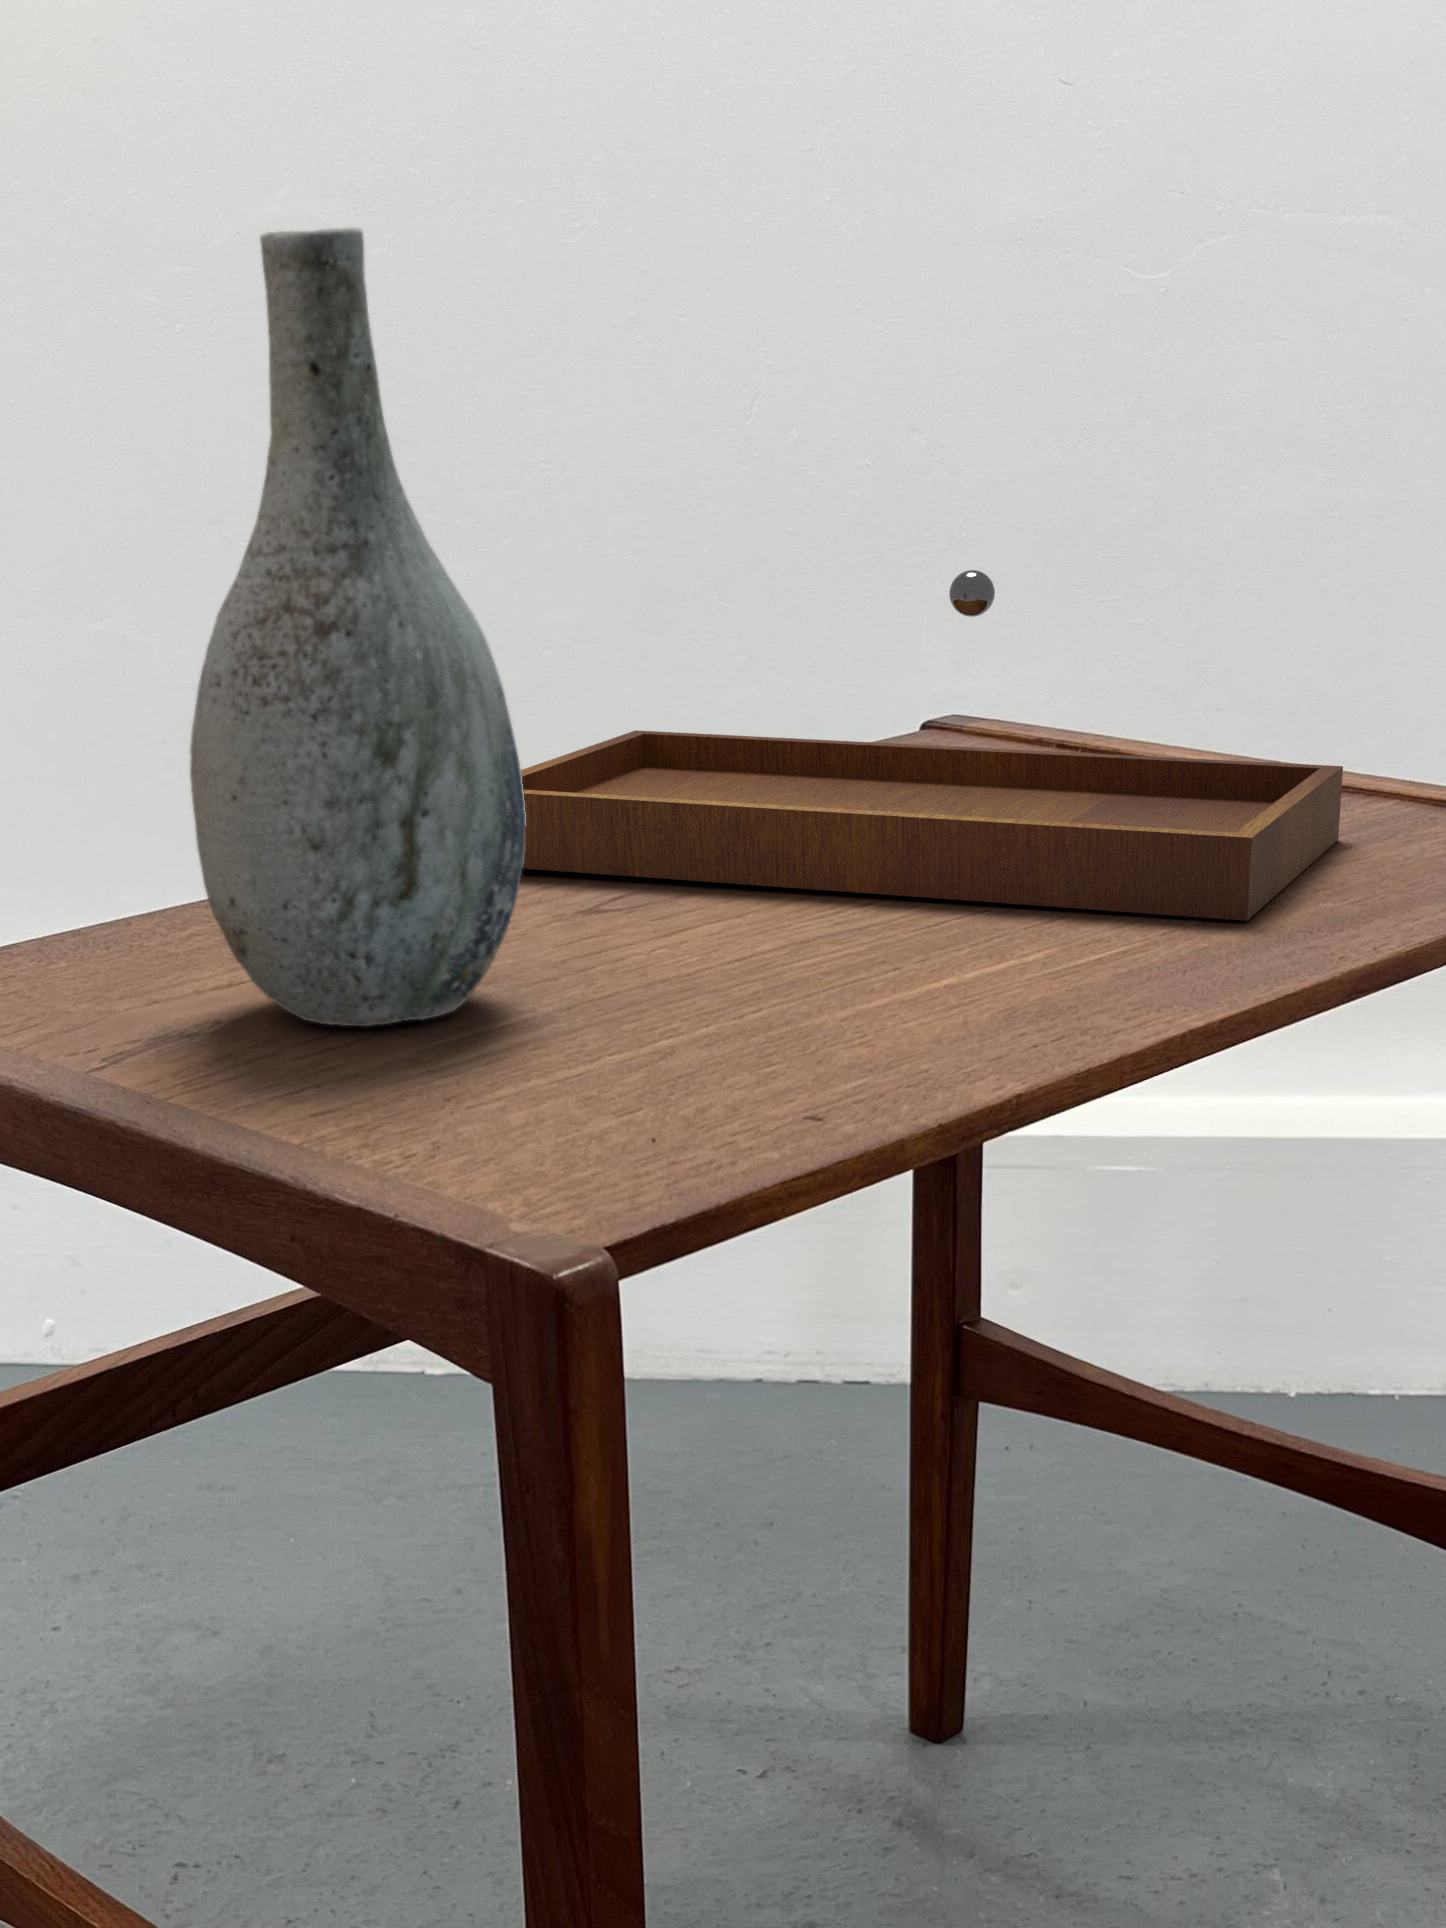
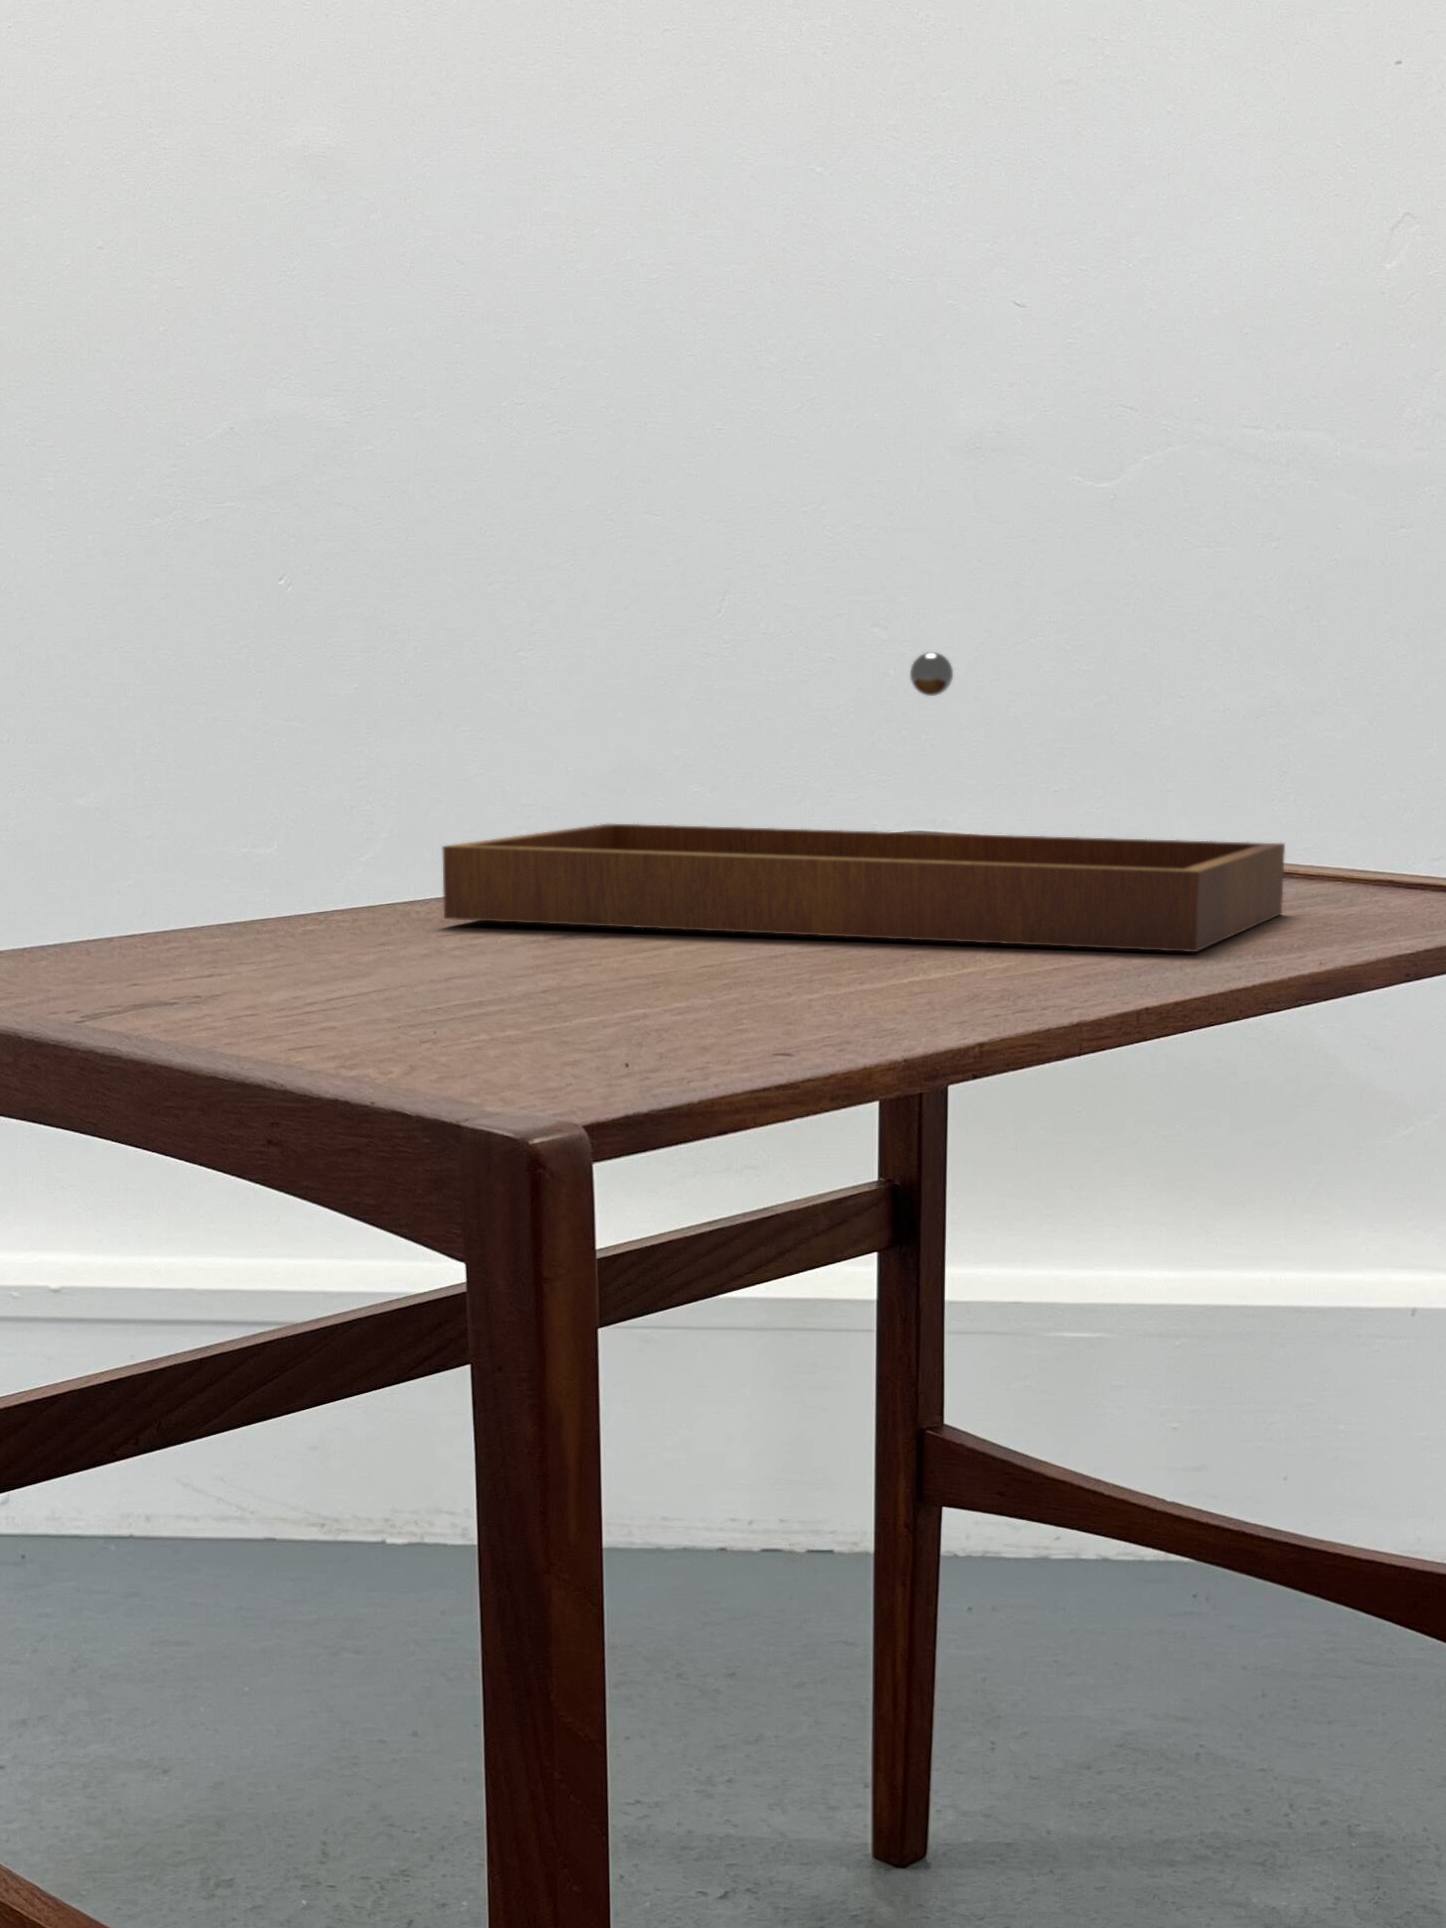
vase: present [190,228,526,1026] -> none [183,240,505,1000]

